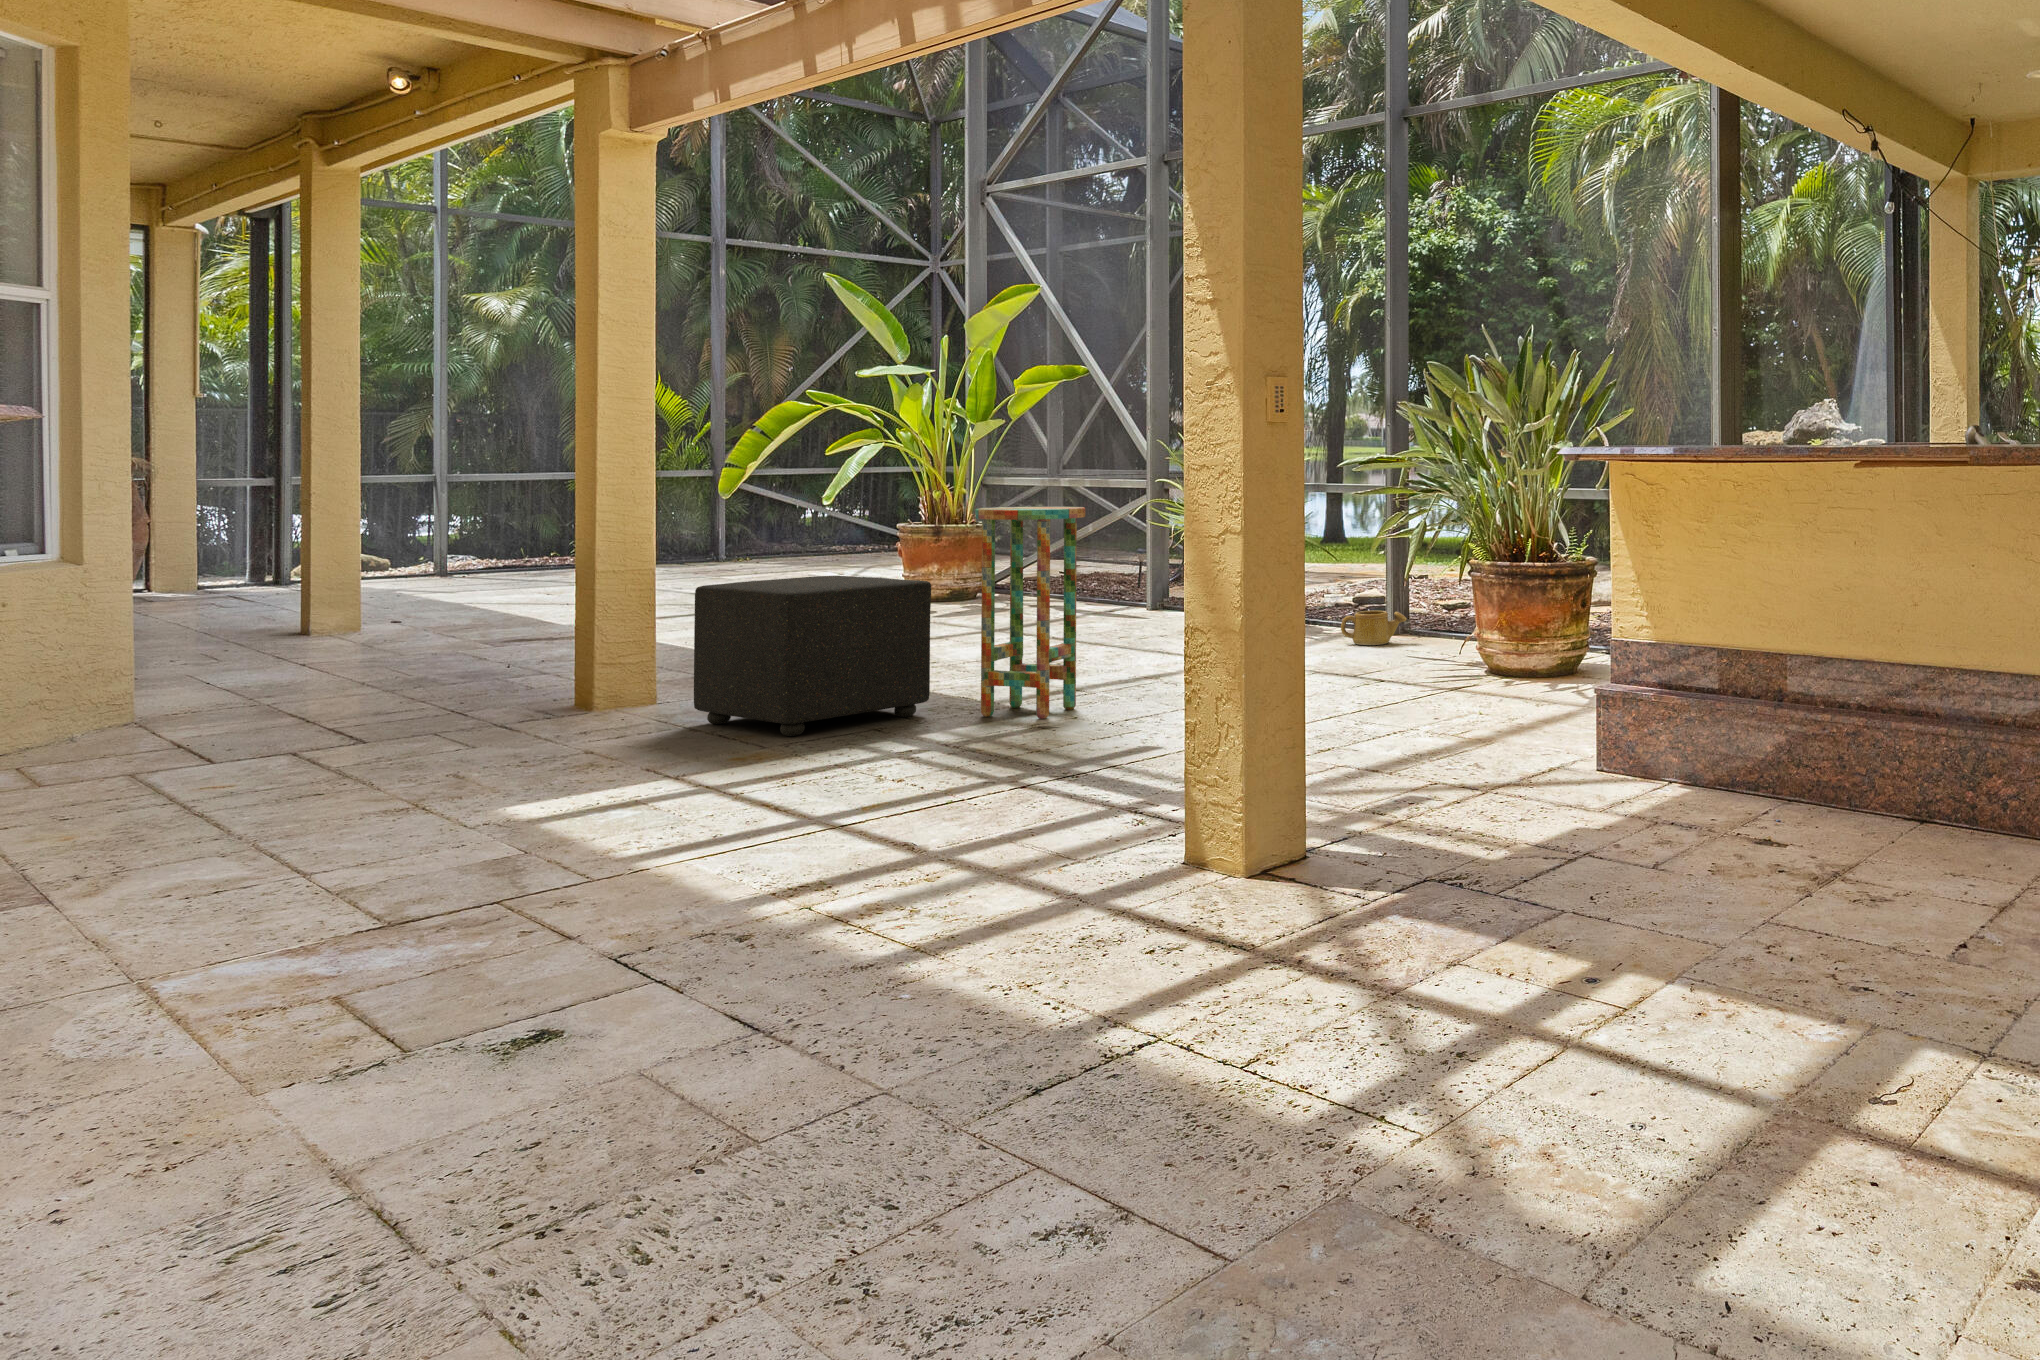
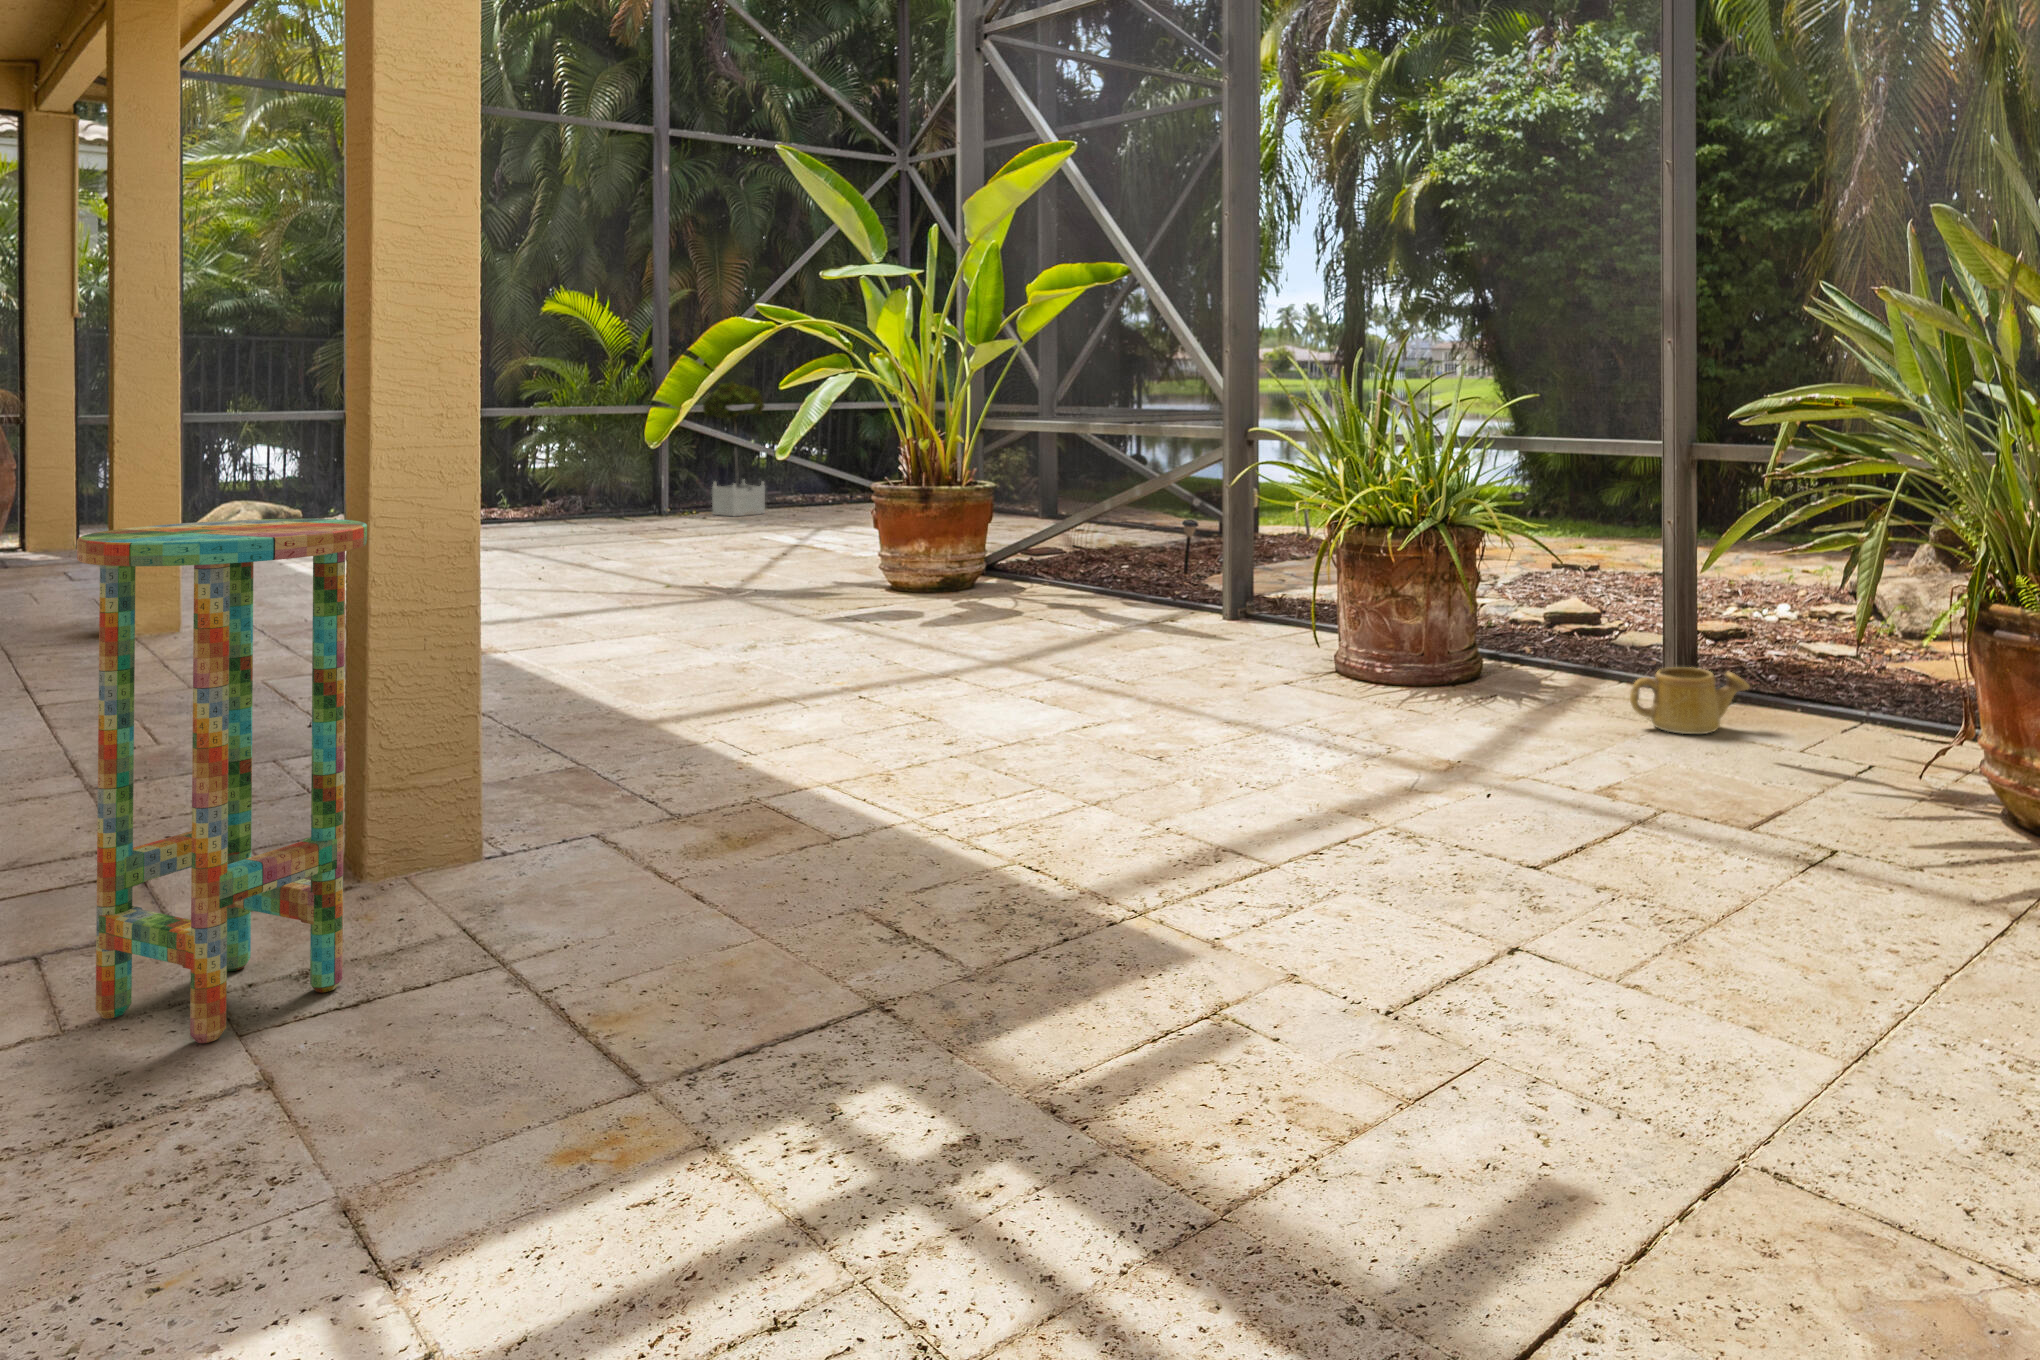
potted tree: none [754,449,810,564] -> present [703,381,765,516]
side table: present [975,507,1085,719] -> present [77,519,367,1043]
ottoman: present [694,576,931,736] -> none [472,649,977,1106]

